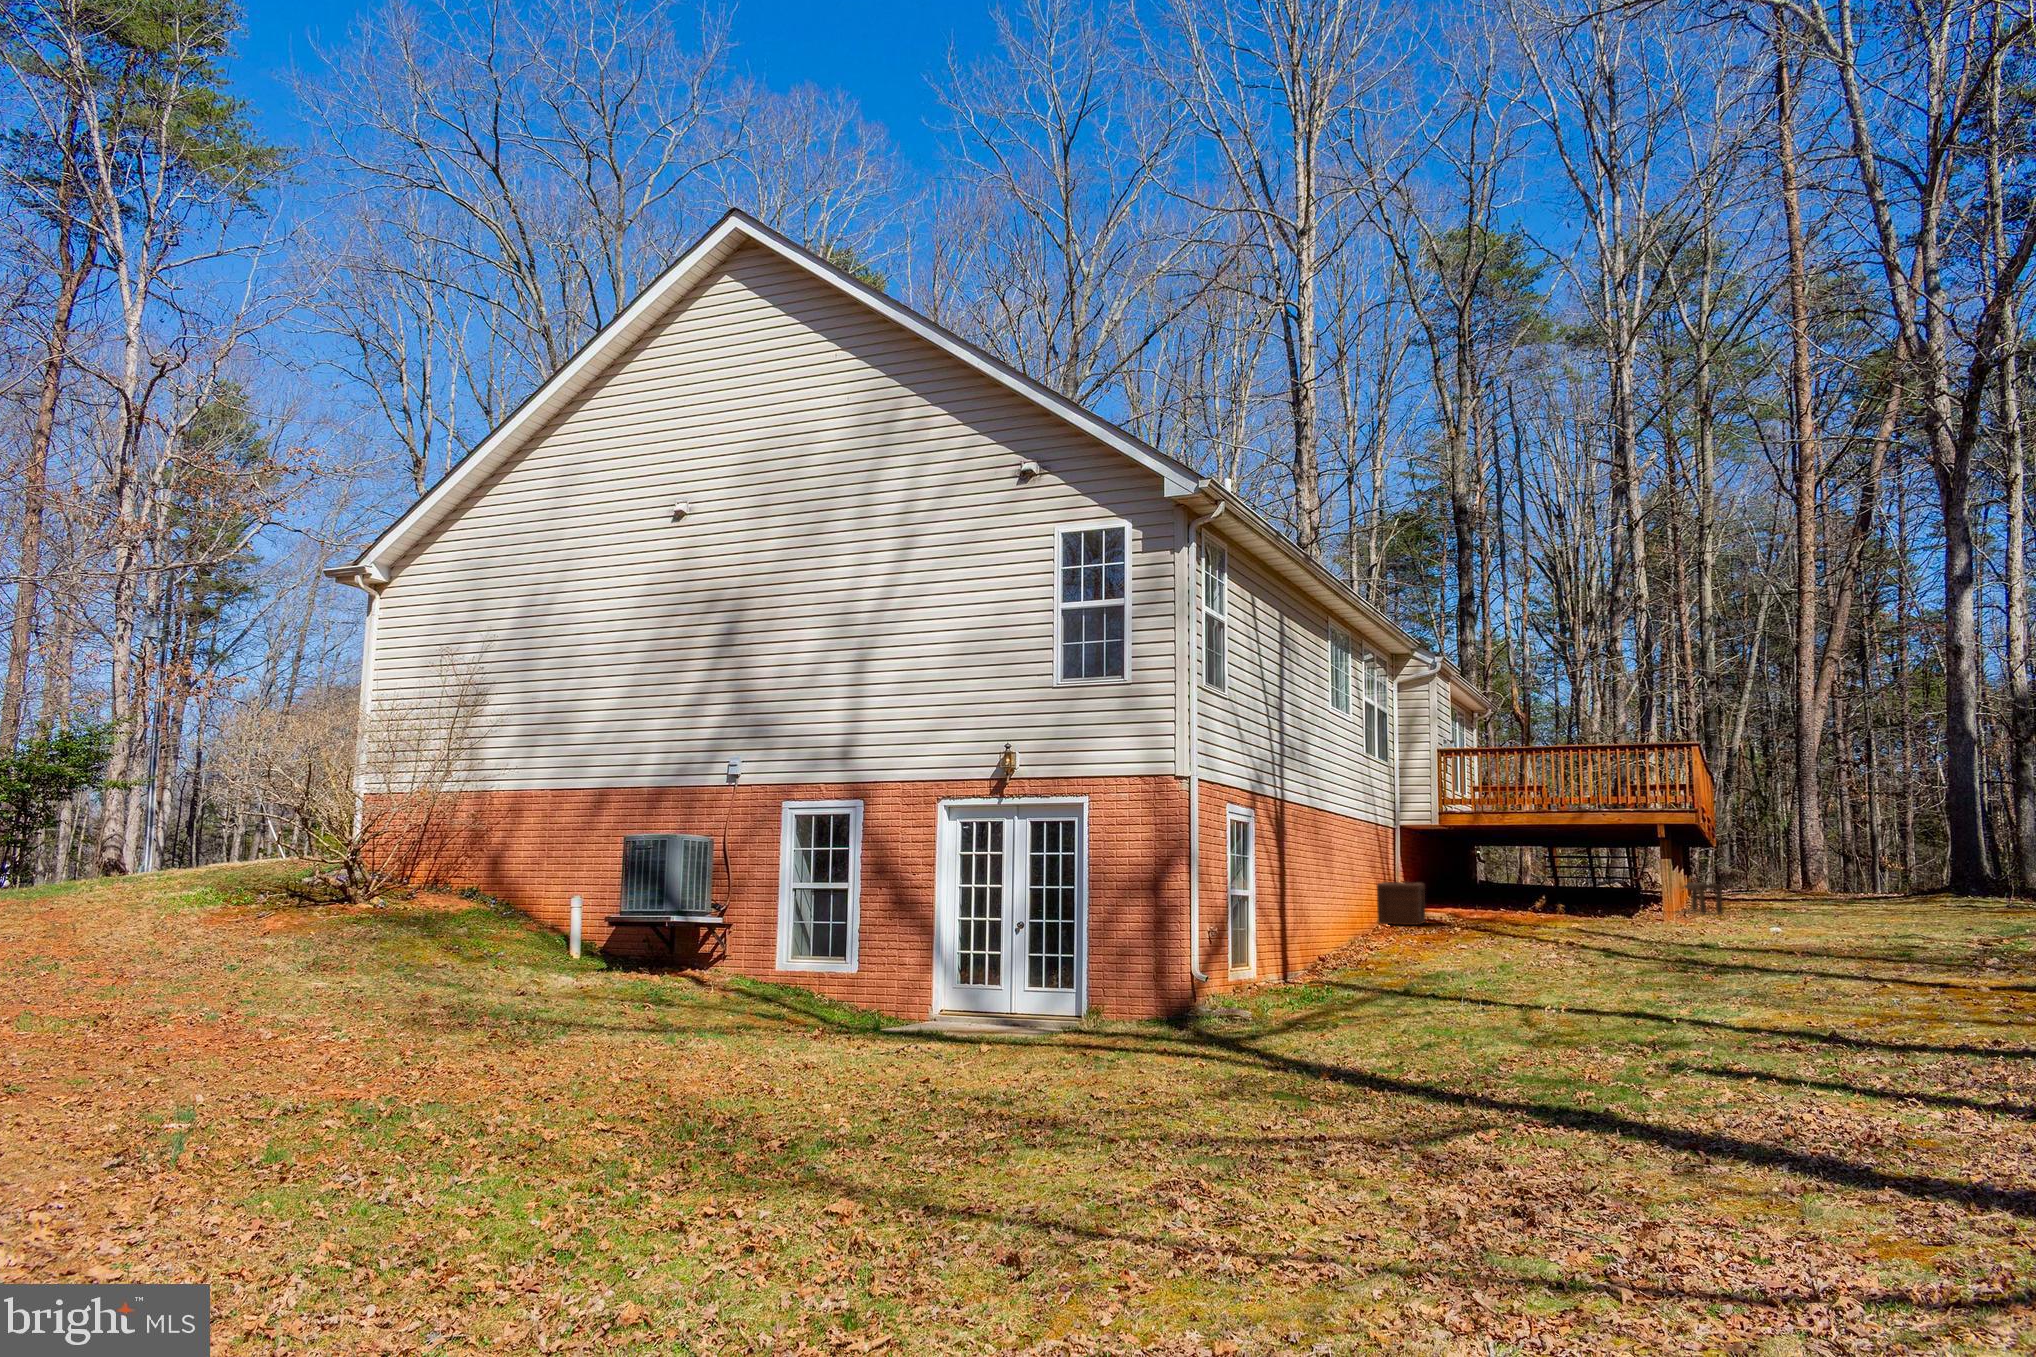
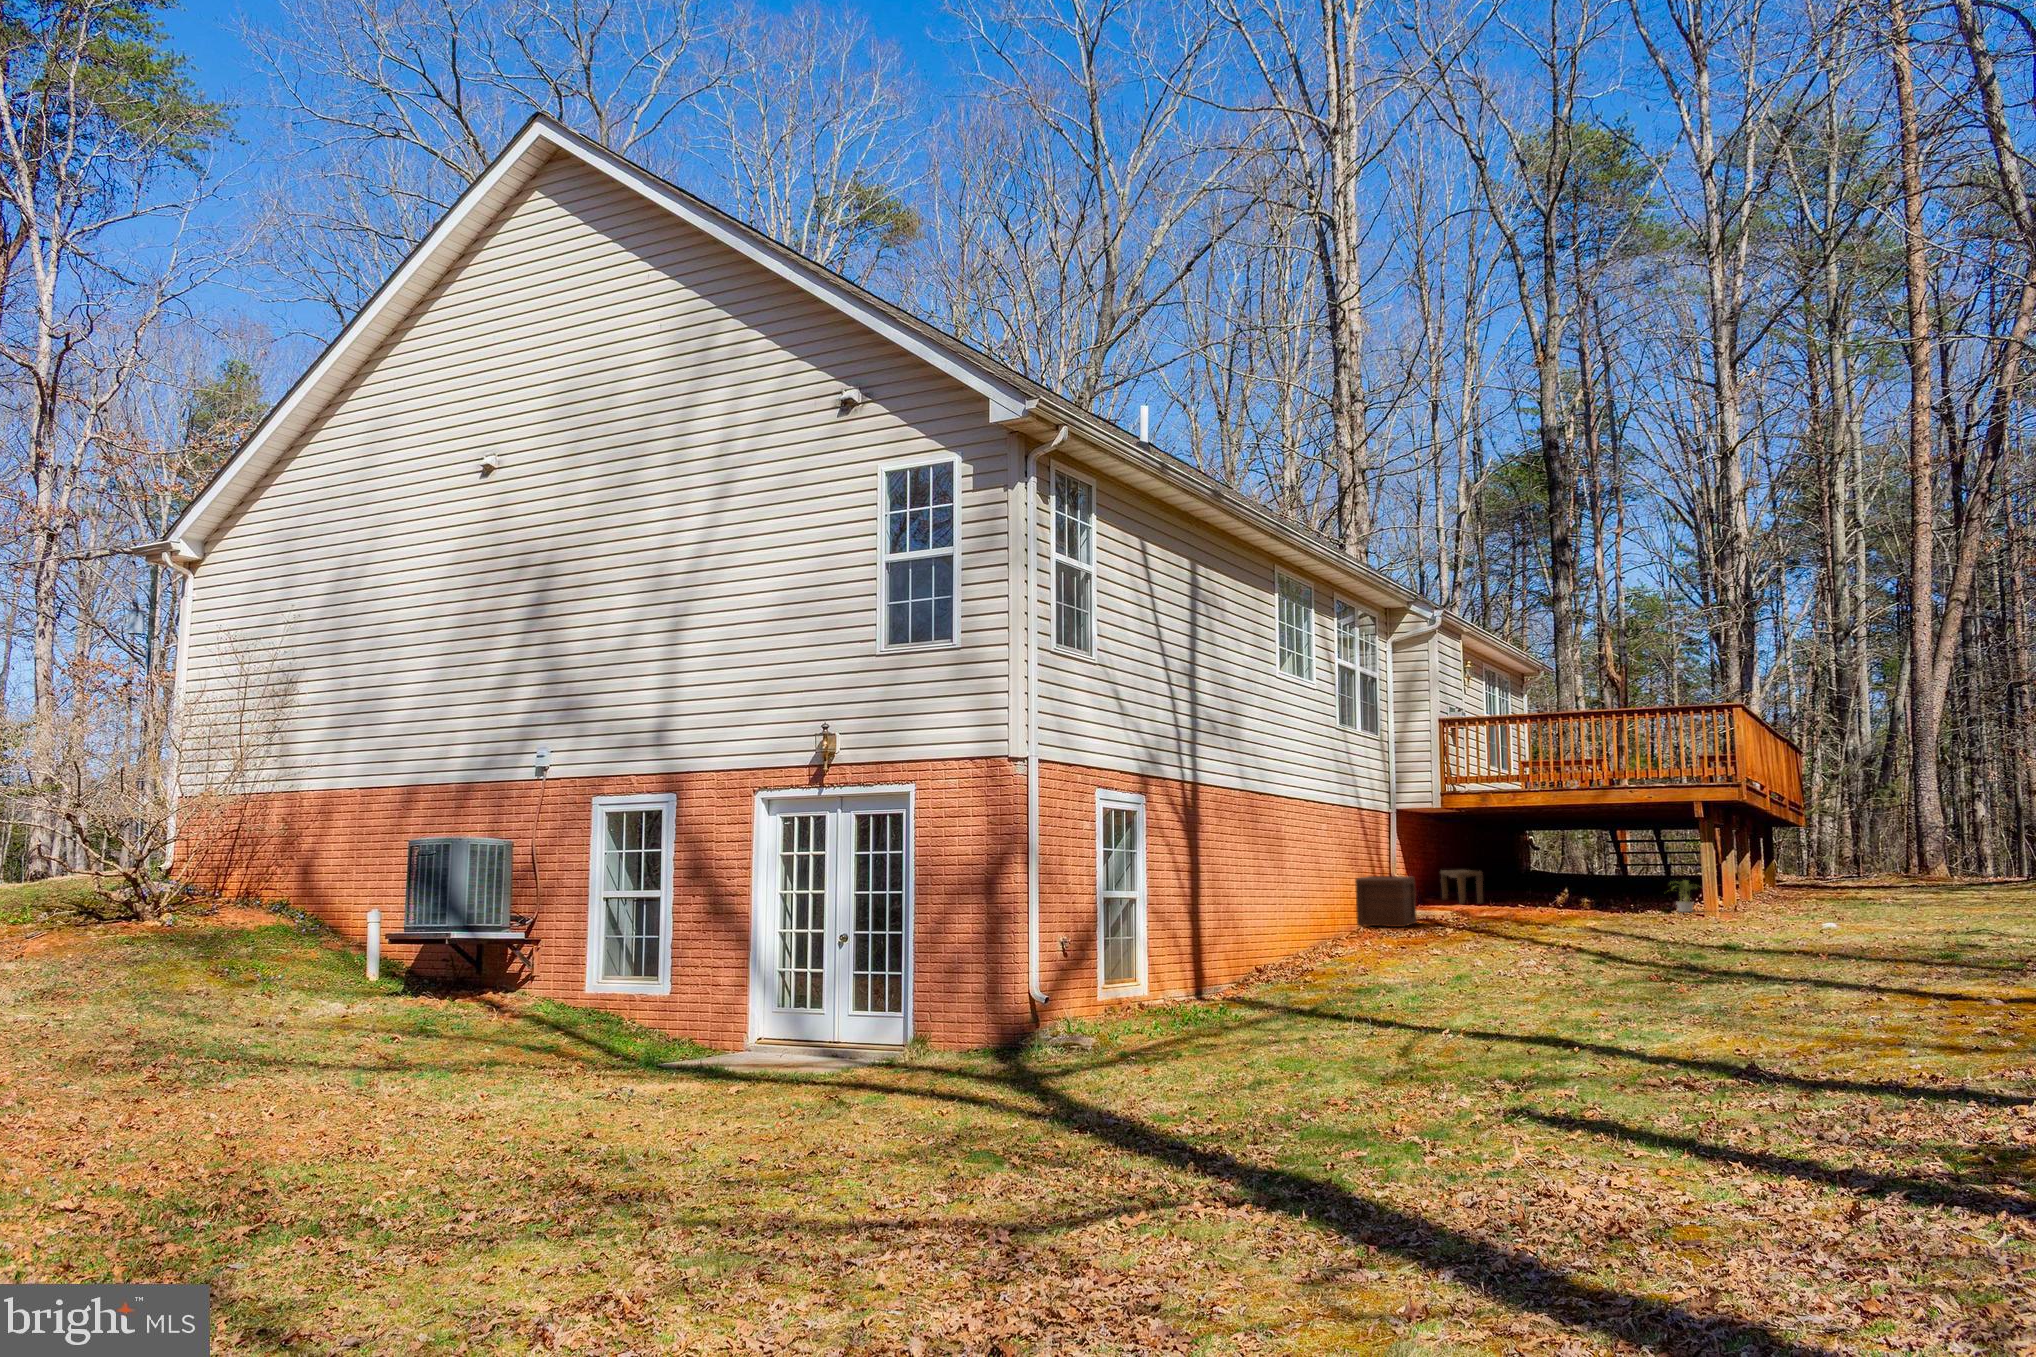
bench: present [1684,882,1723,914] -> present [1441,870,1483,904]
potted plant: none [1625,890,1660,916] -> present [1670,880,1697,912]

